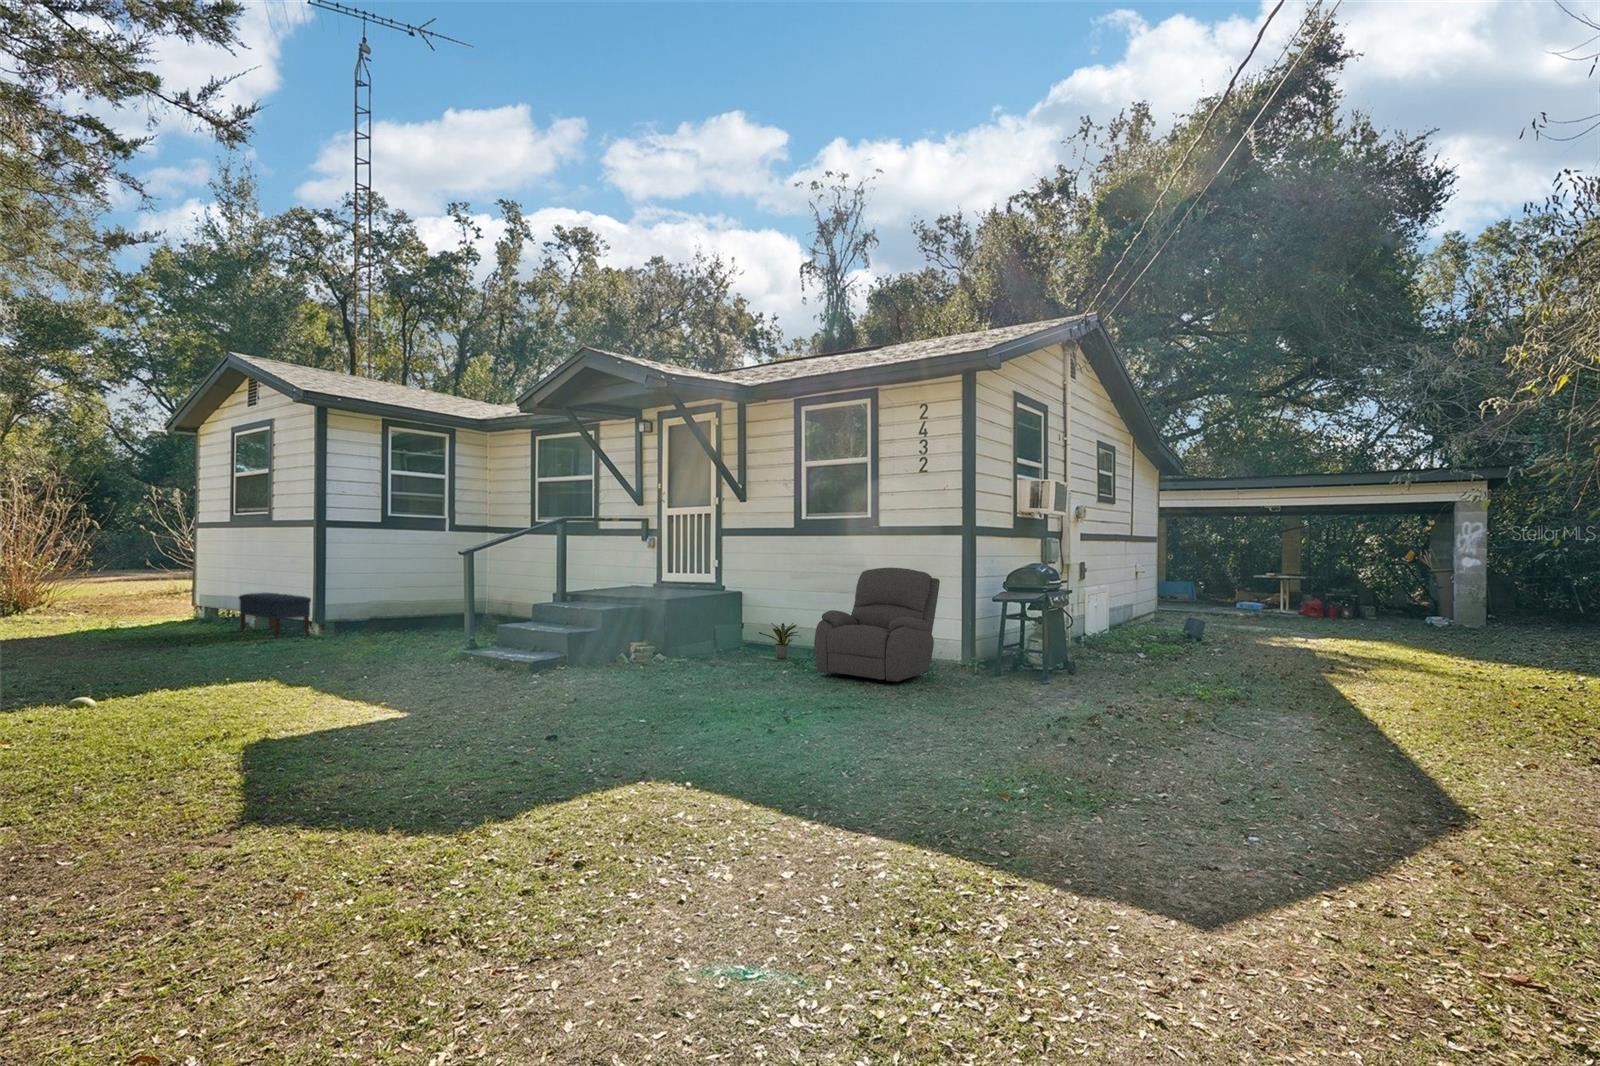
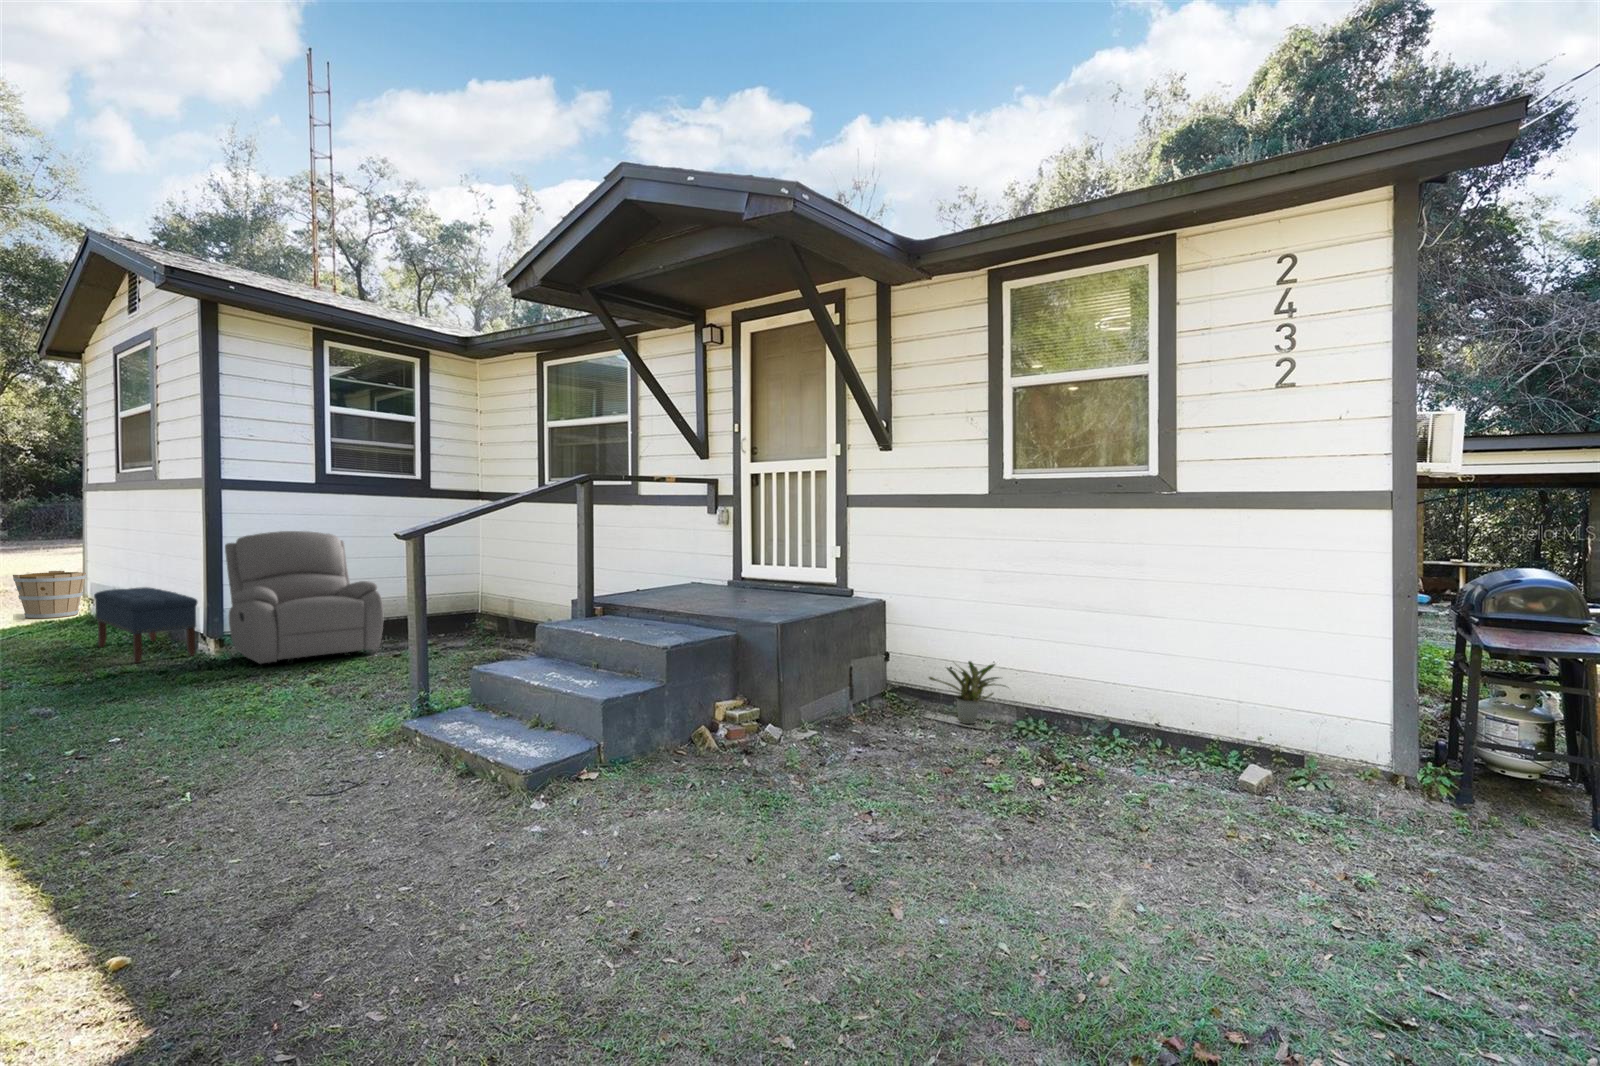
chair: present [814,568,940,683] -> present [225,531,383,664]
wooden bucket: none [157,586,203,619] -> present [13,571,87,619]

